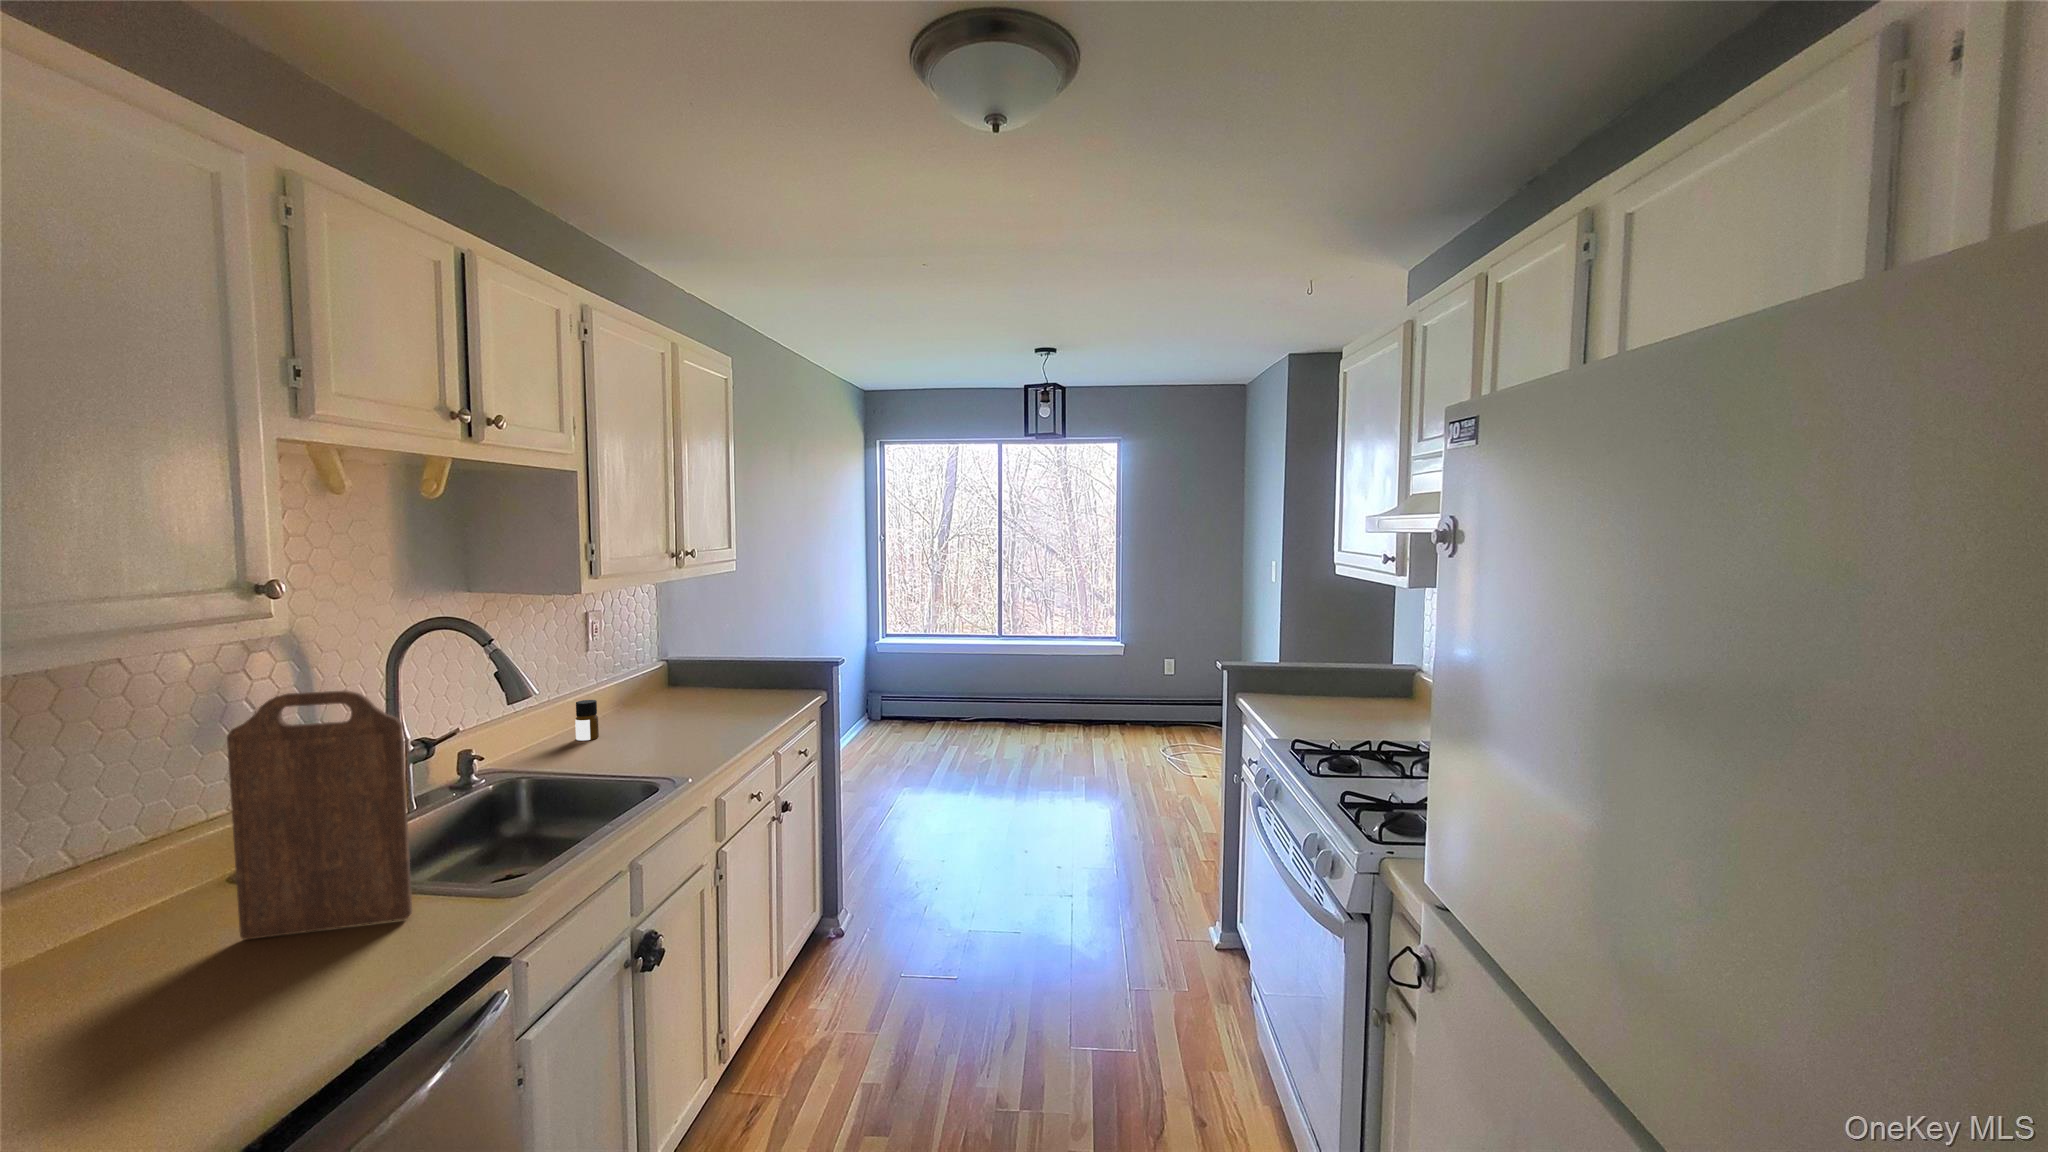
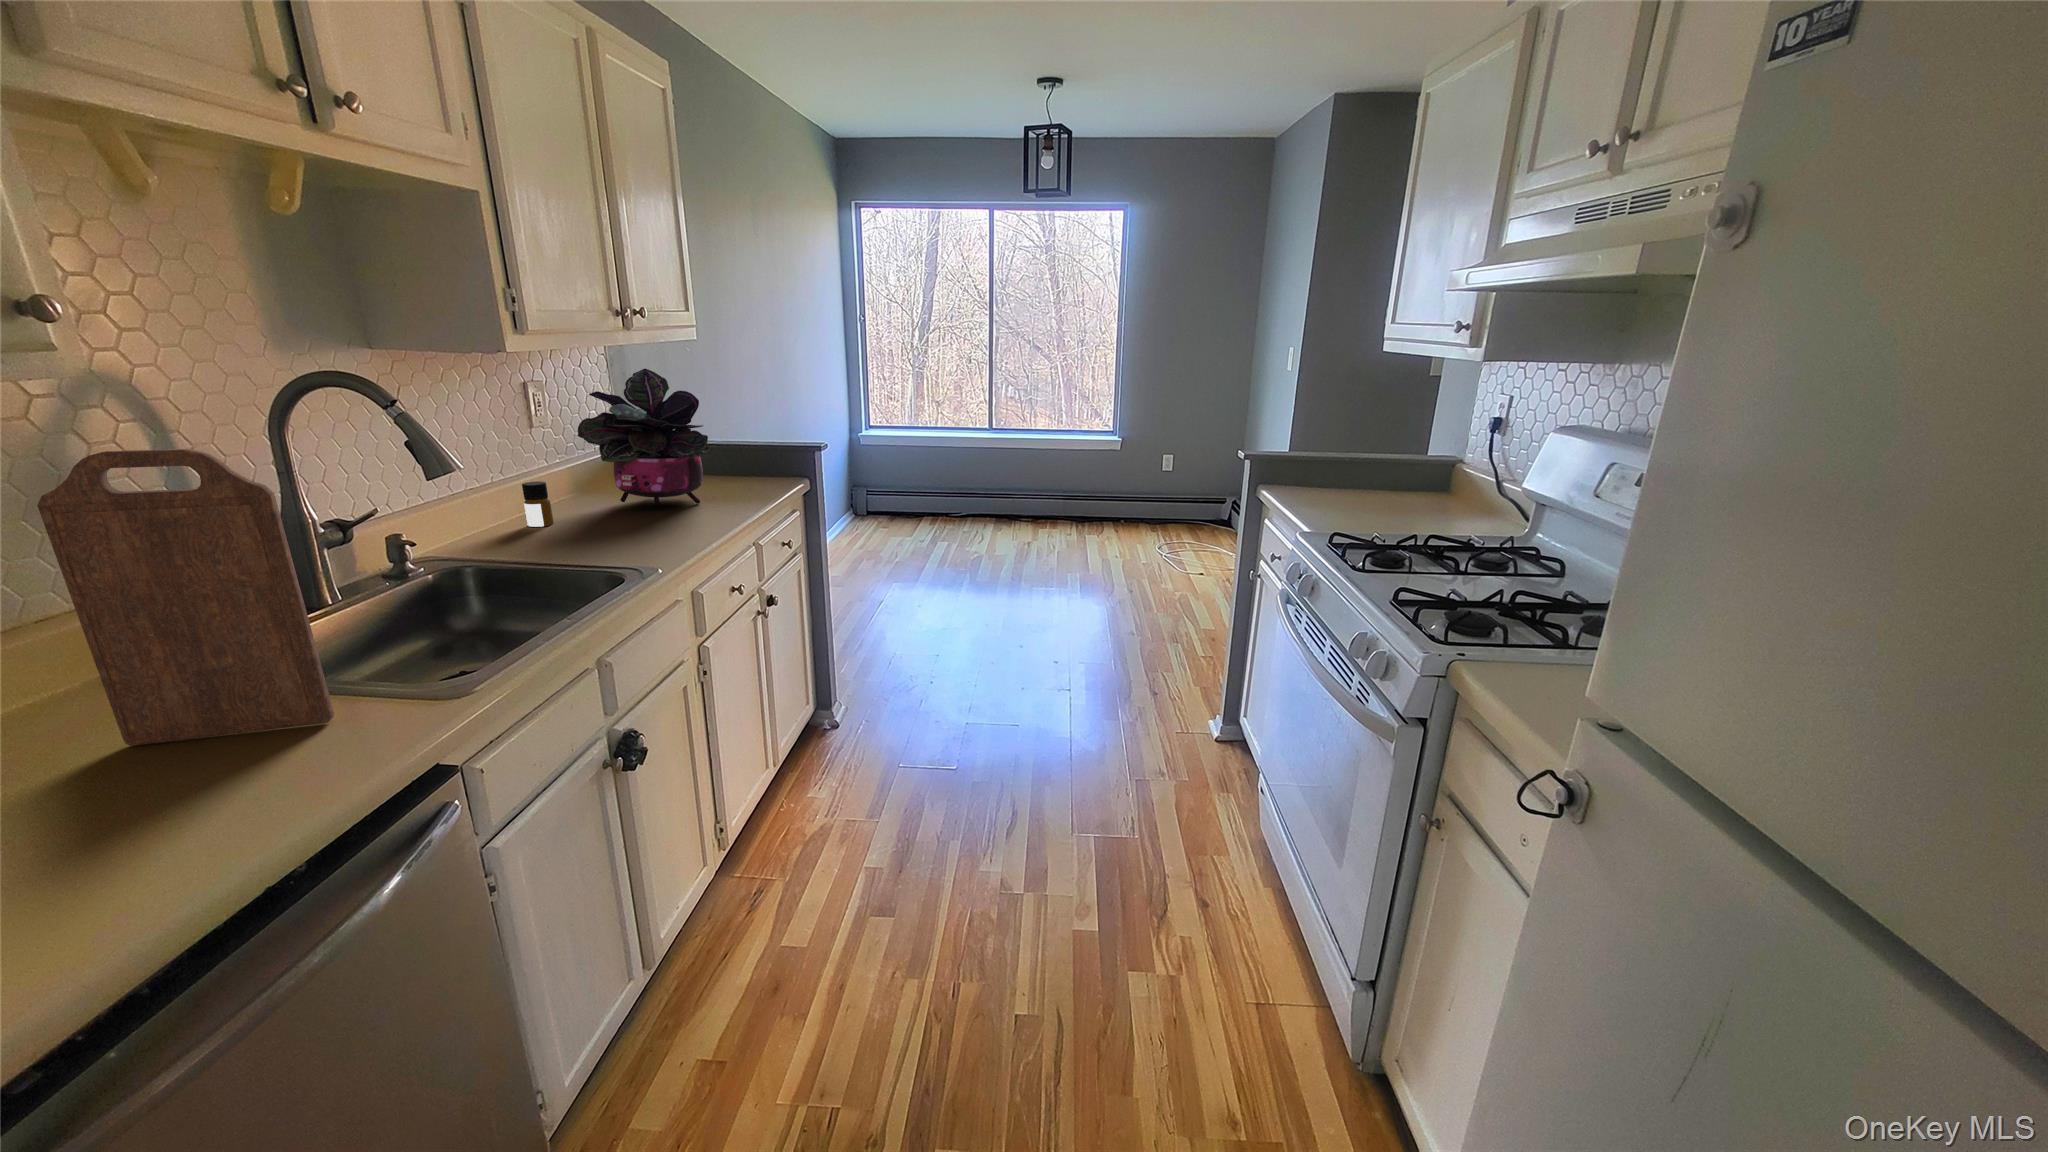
potted plant: none [628,600,741,719] -> present [578,369,709,505]

